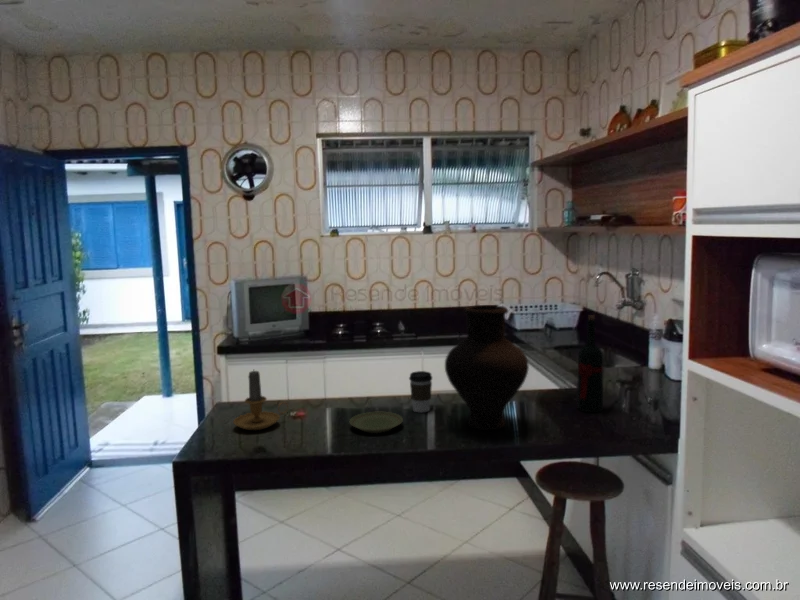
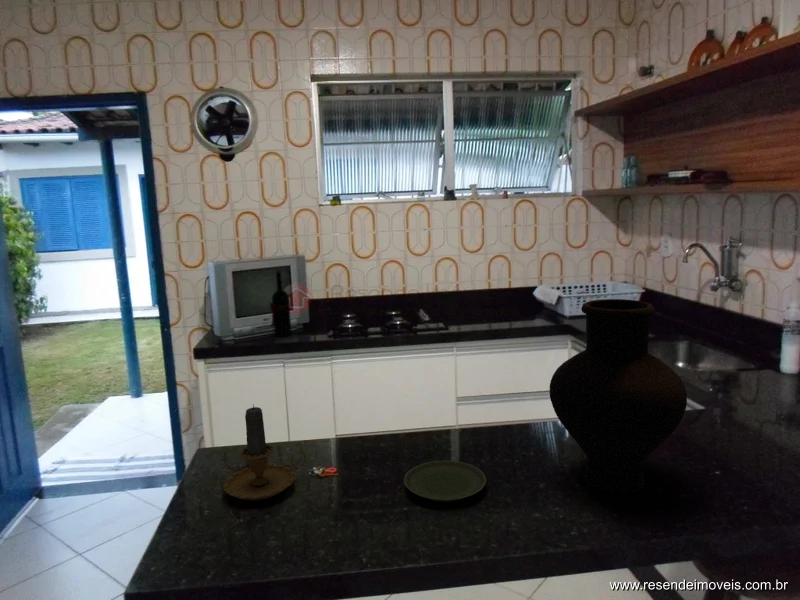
wine bottle: present [577,315,604,412] -> present [270,270,292,336]
coffee cup: present [409,371,432,412] -> none [482,395,516,457]

